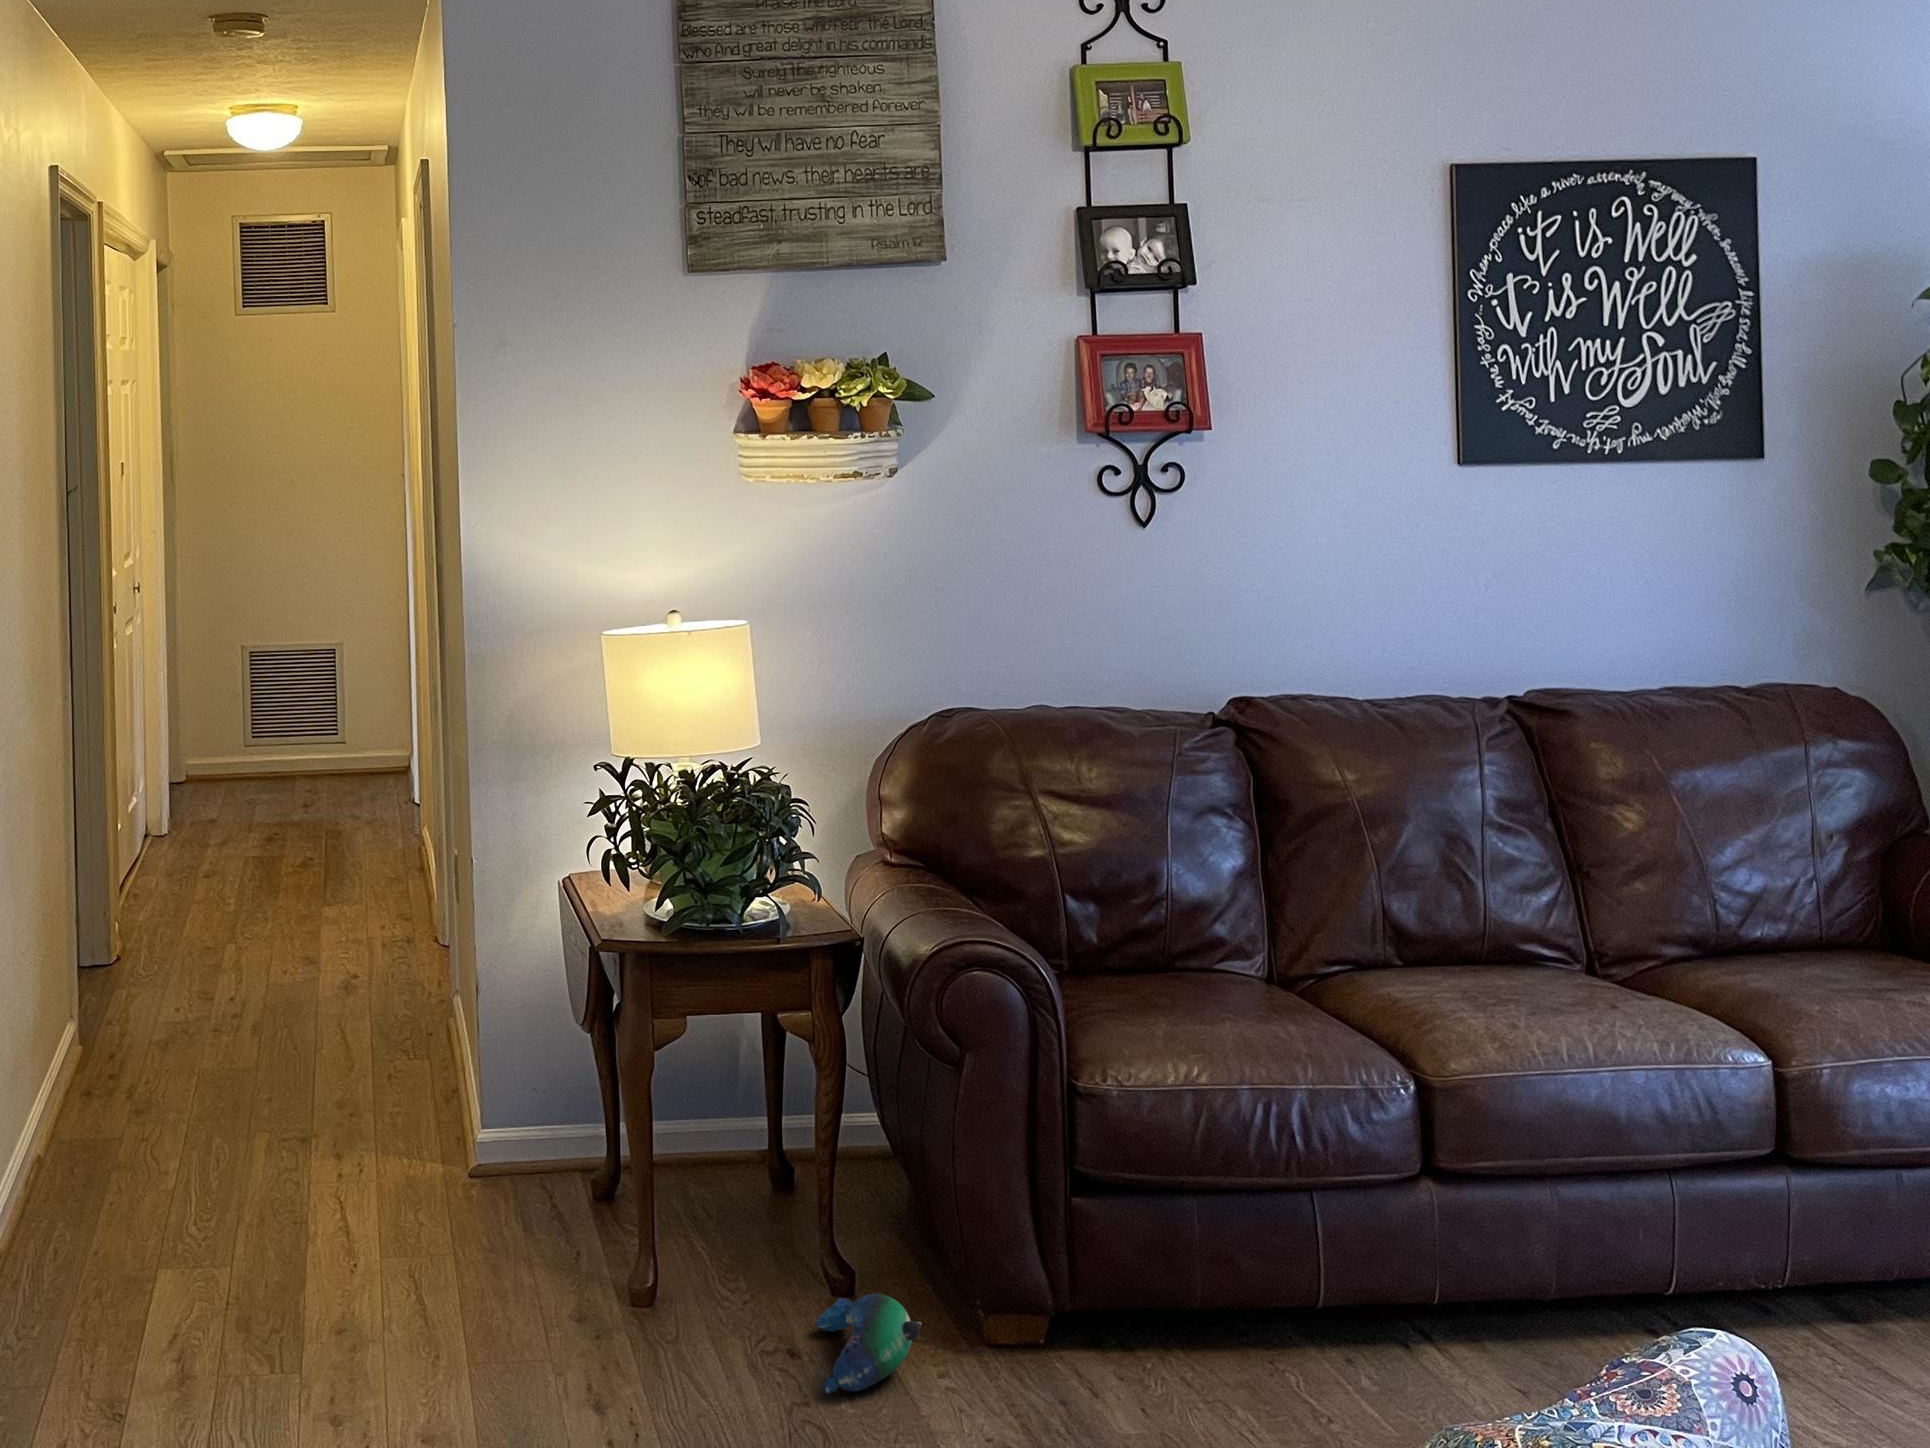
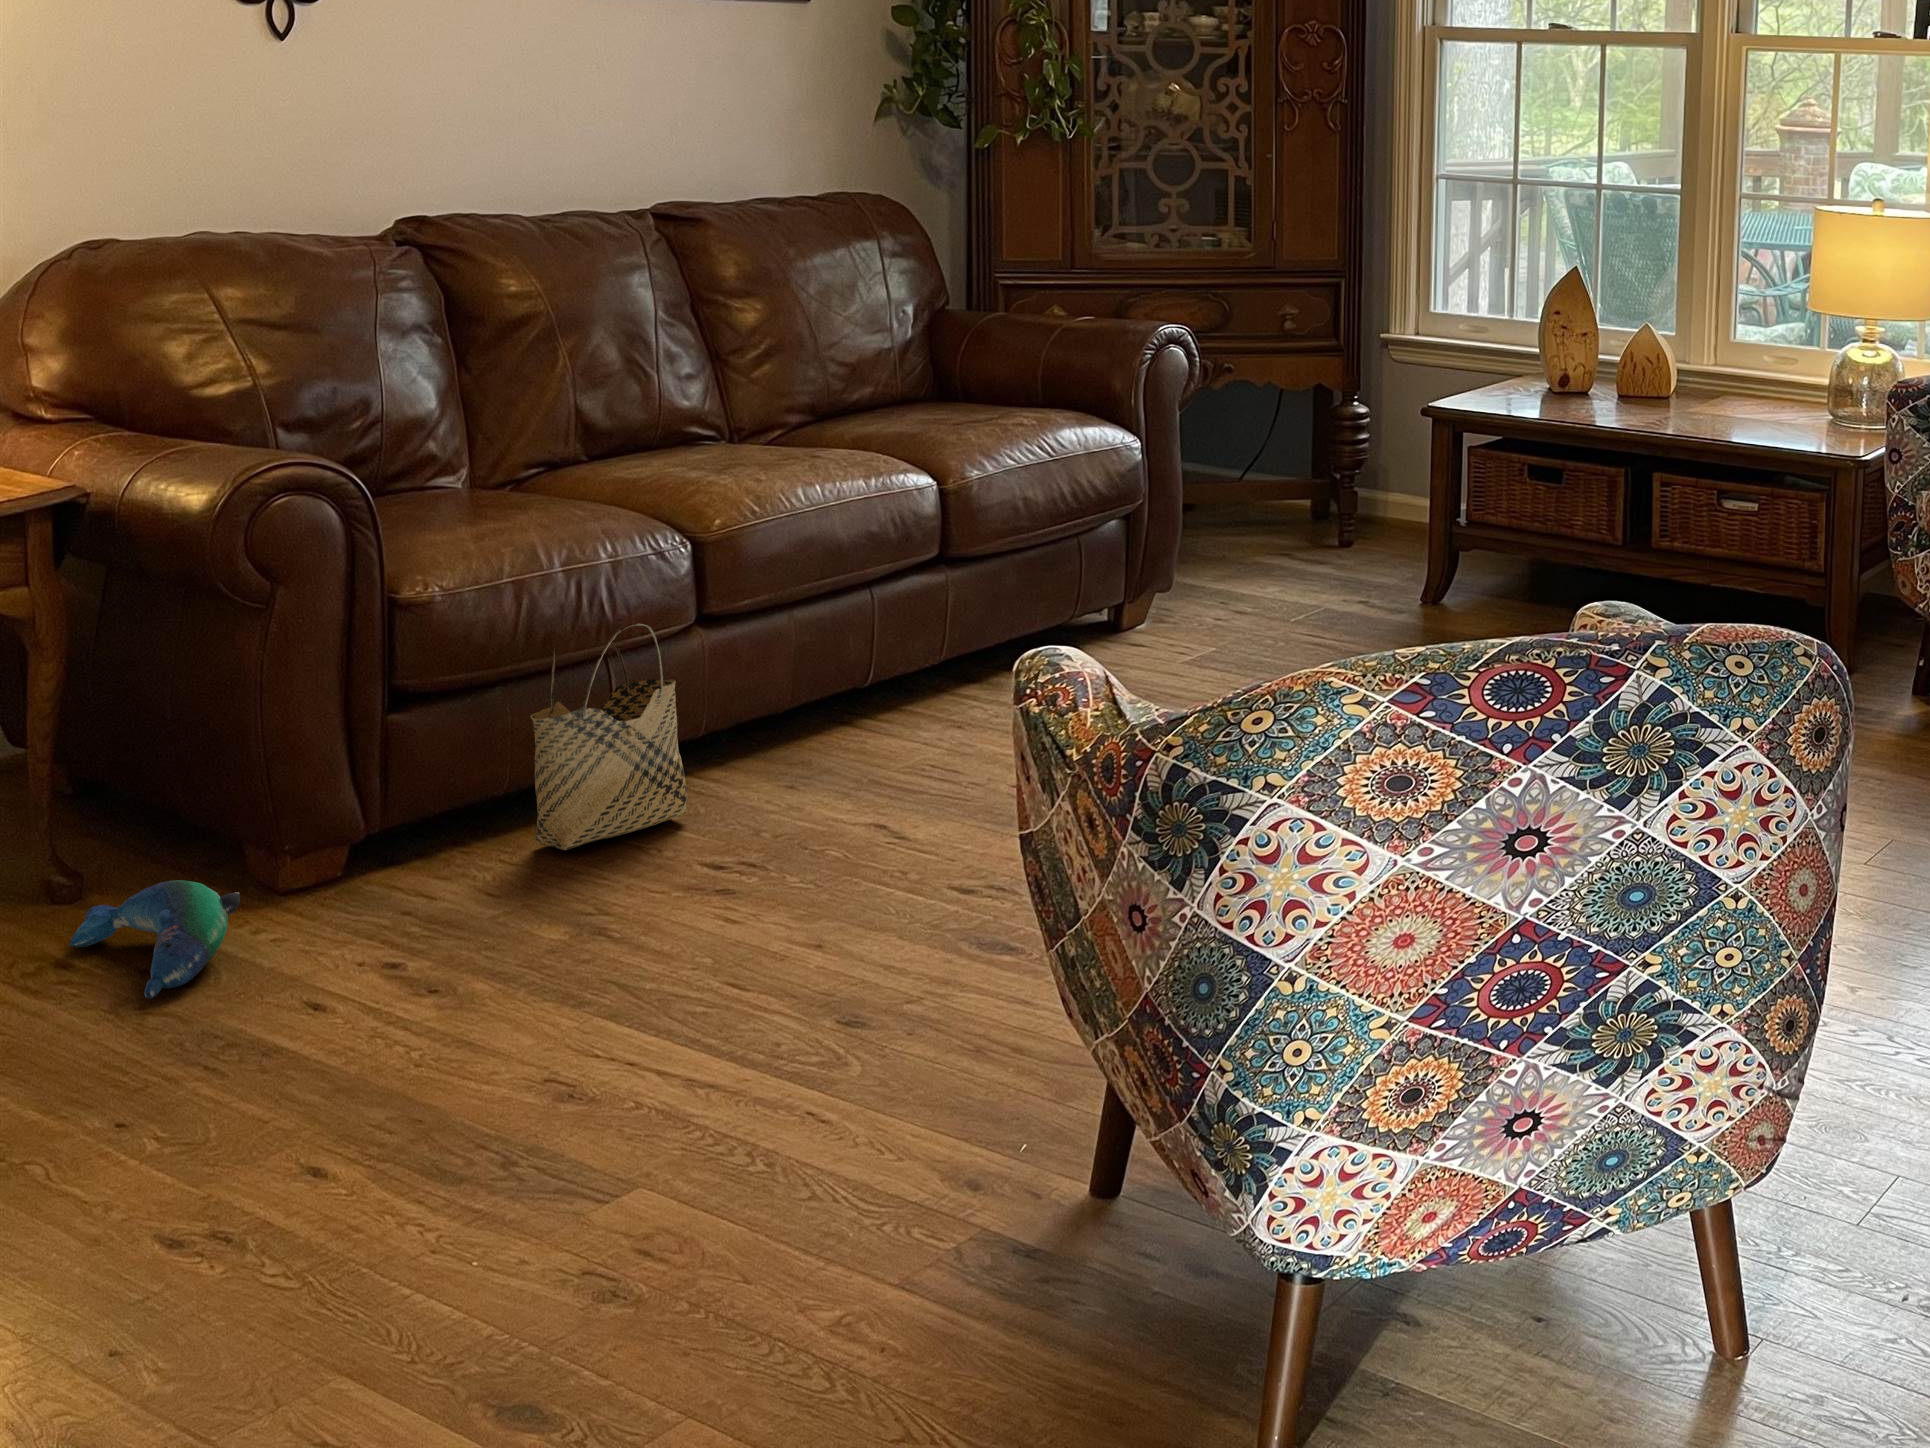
woven basket: none [1207,1134,1382,1385] -> present [531,624,687,850]

